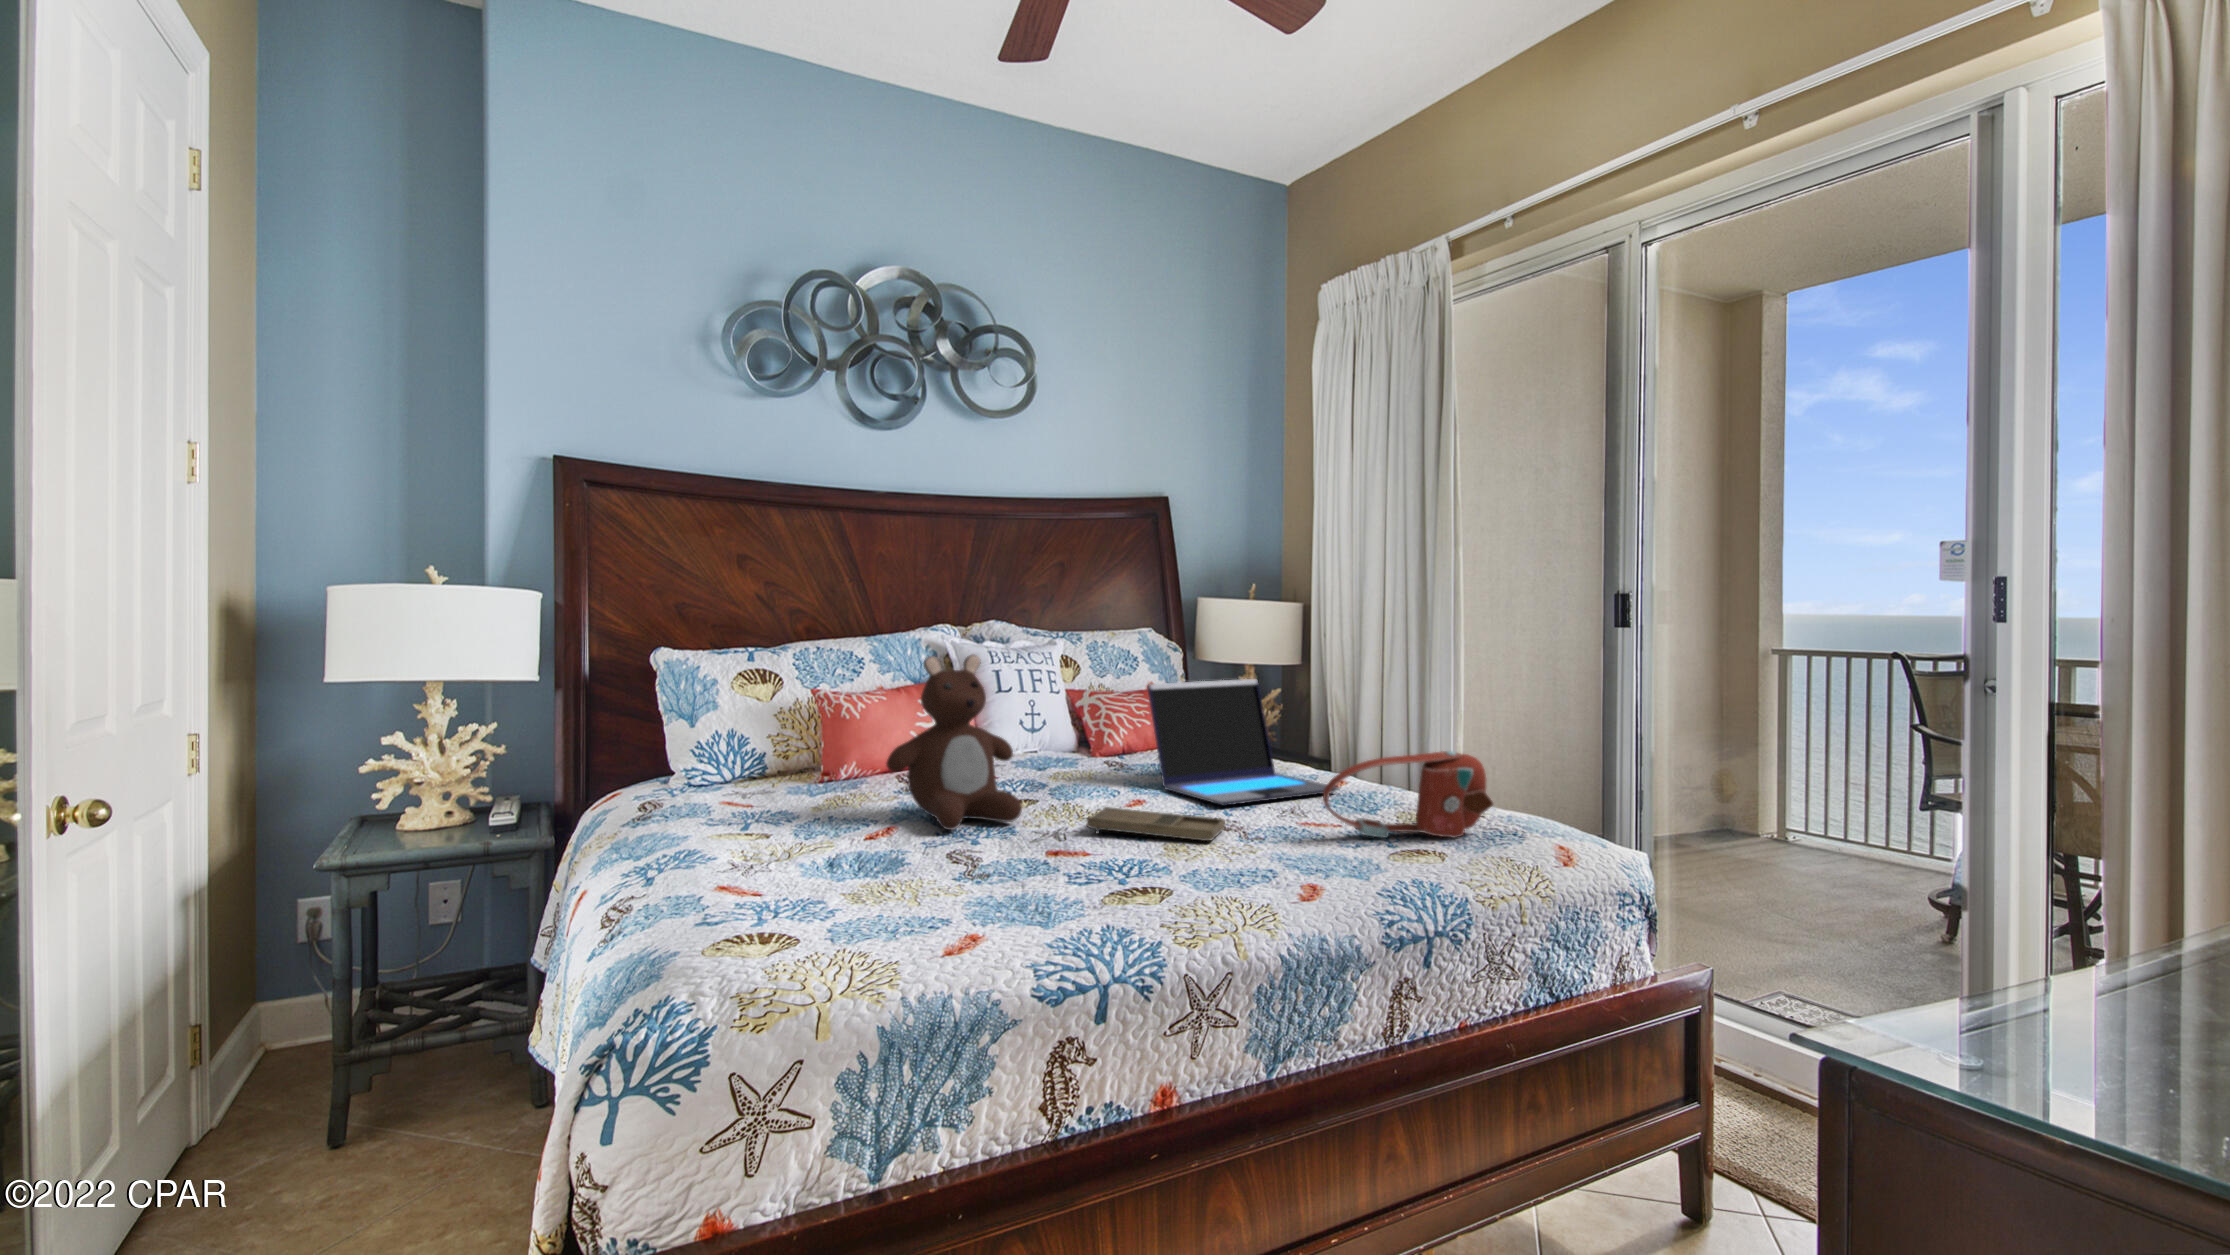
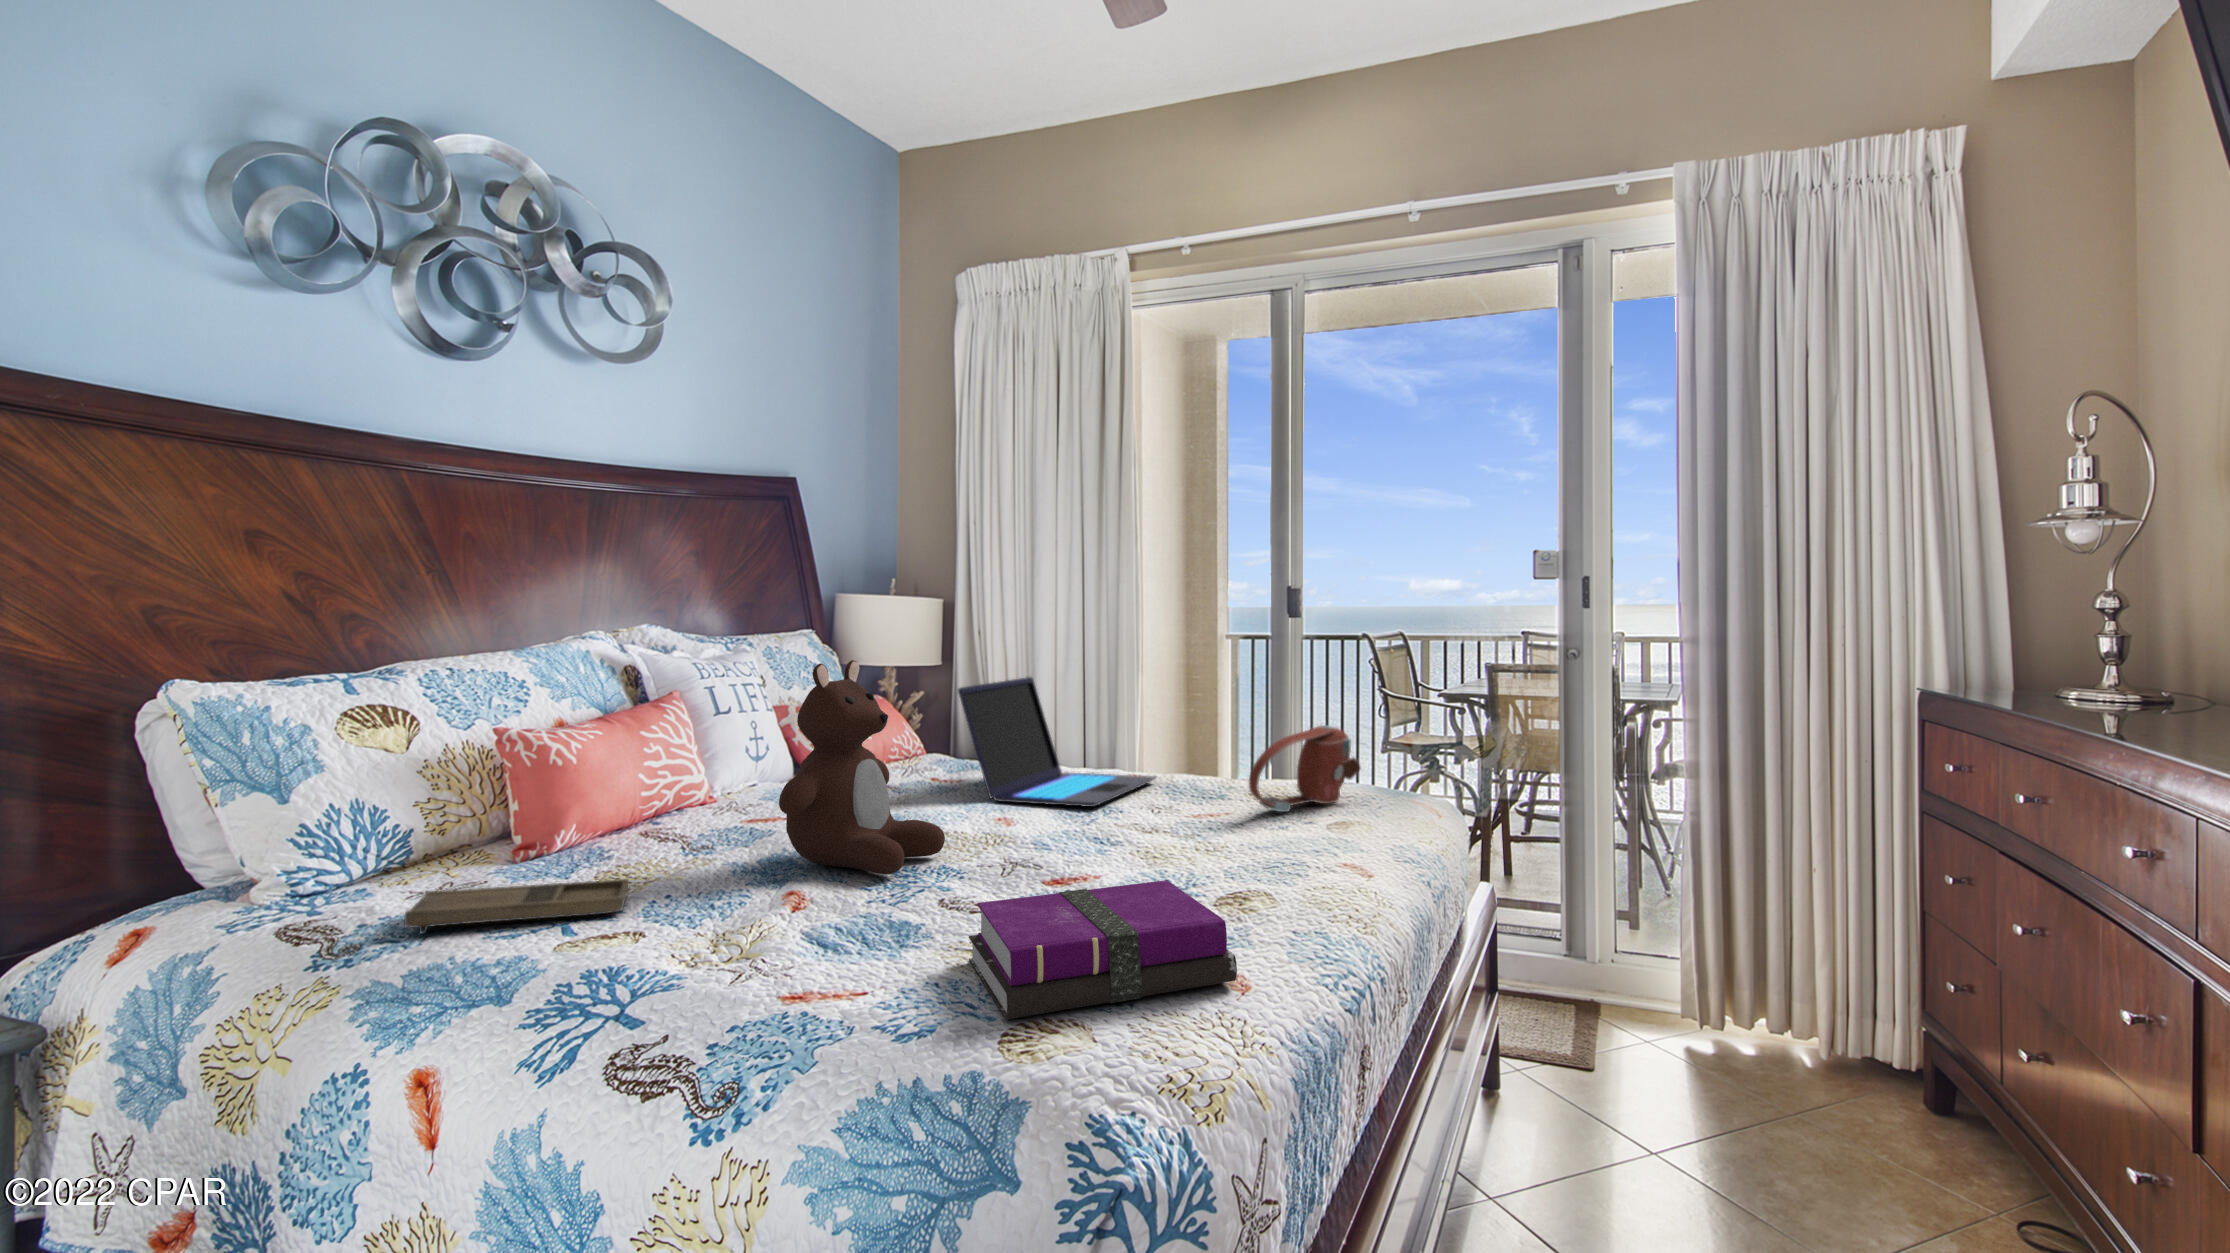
tray: present [1087,807,1225,841] -> present [405,879,630,933]
notebook: none [767,852,1011,951] -> present [969,880,1237,1019]

